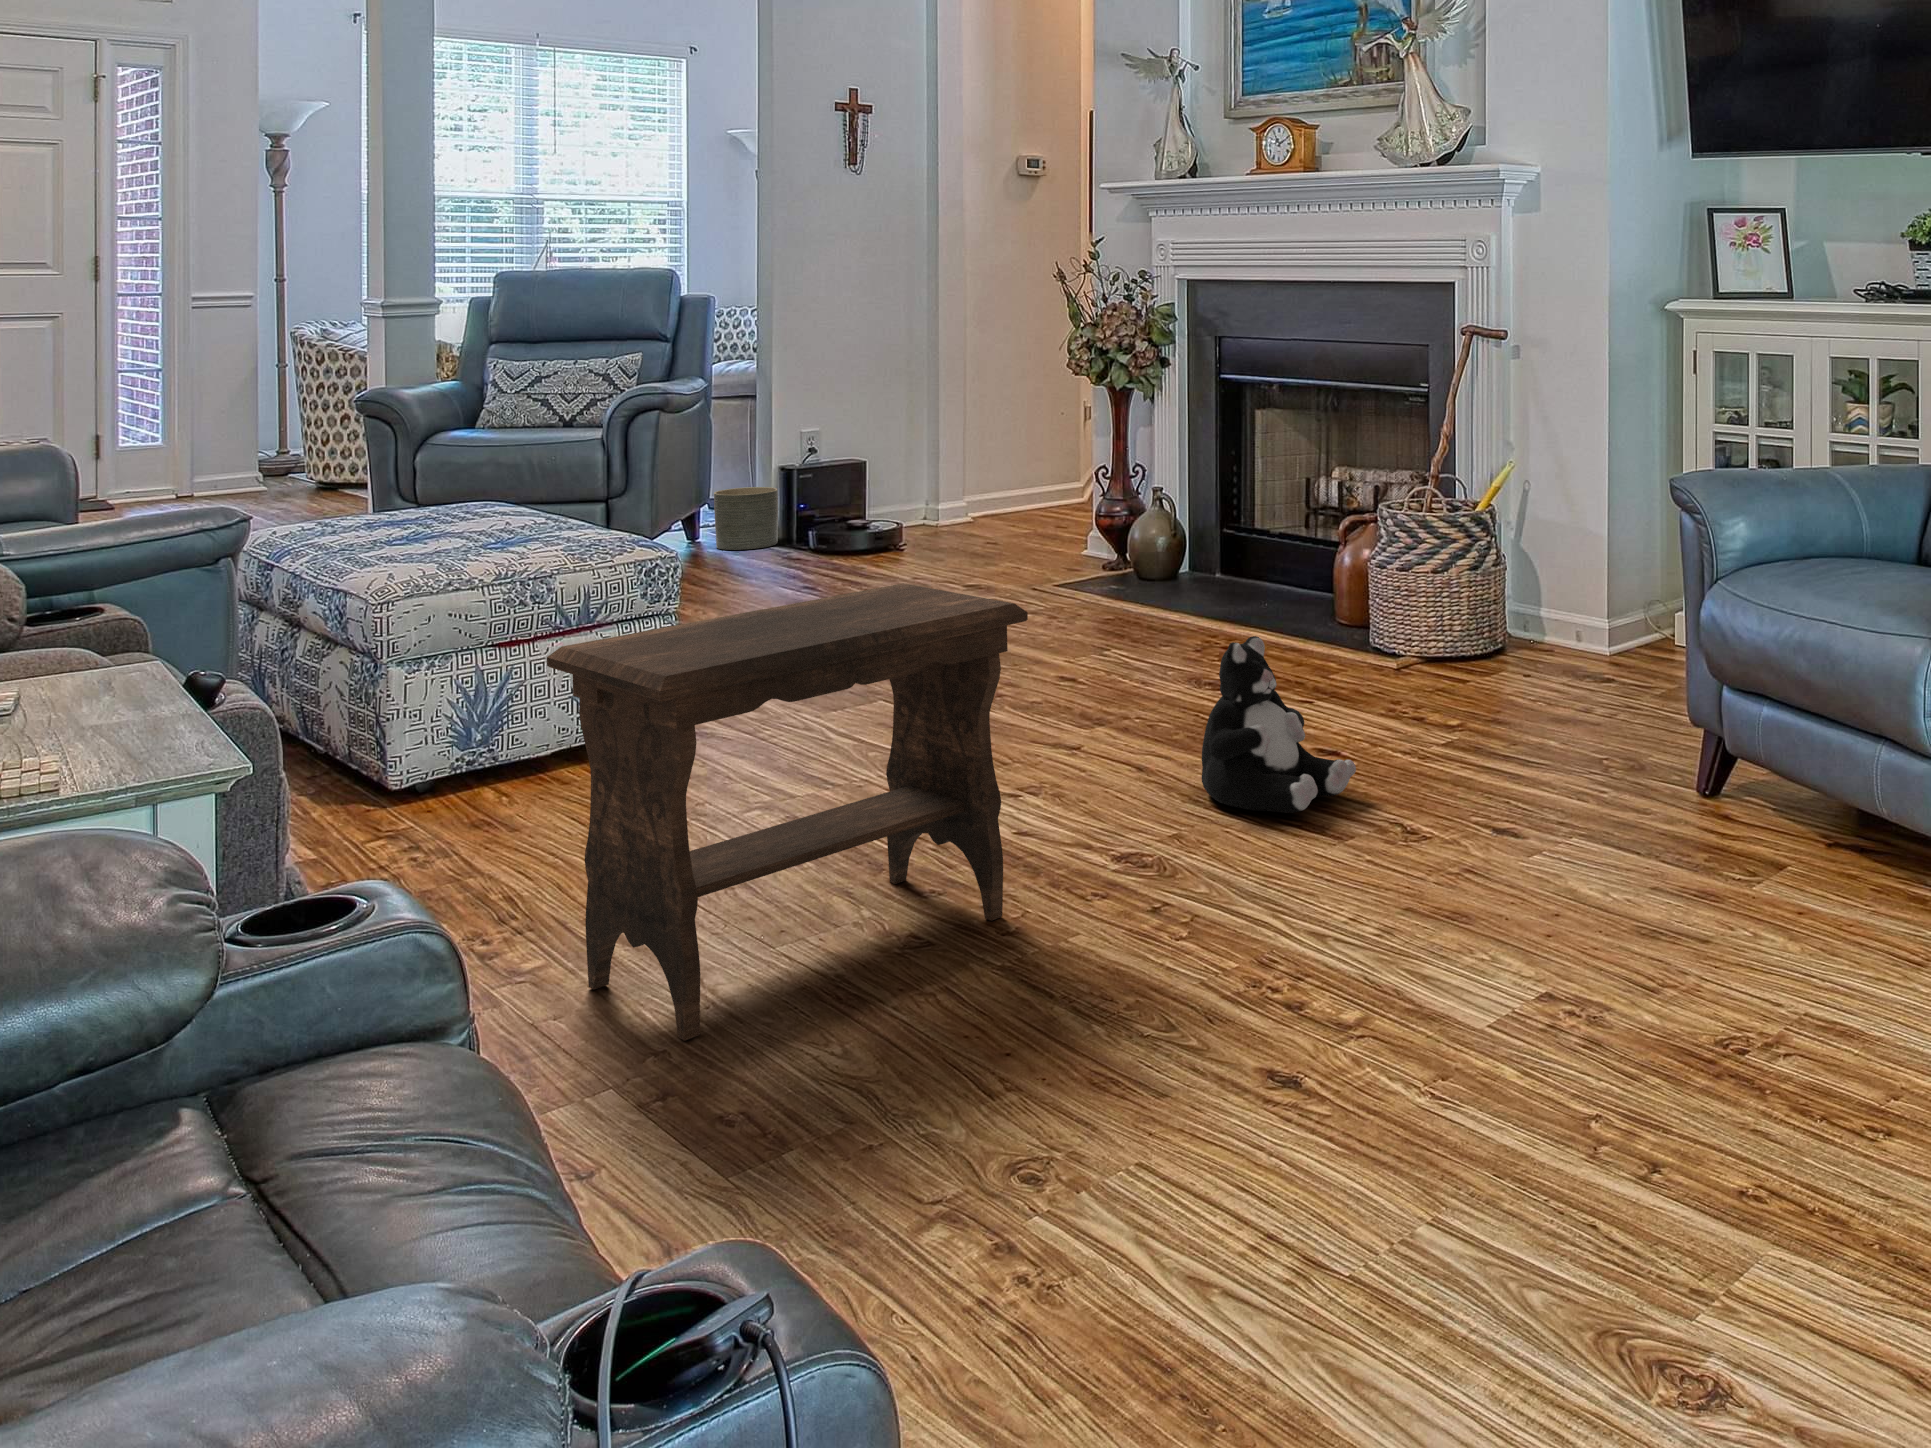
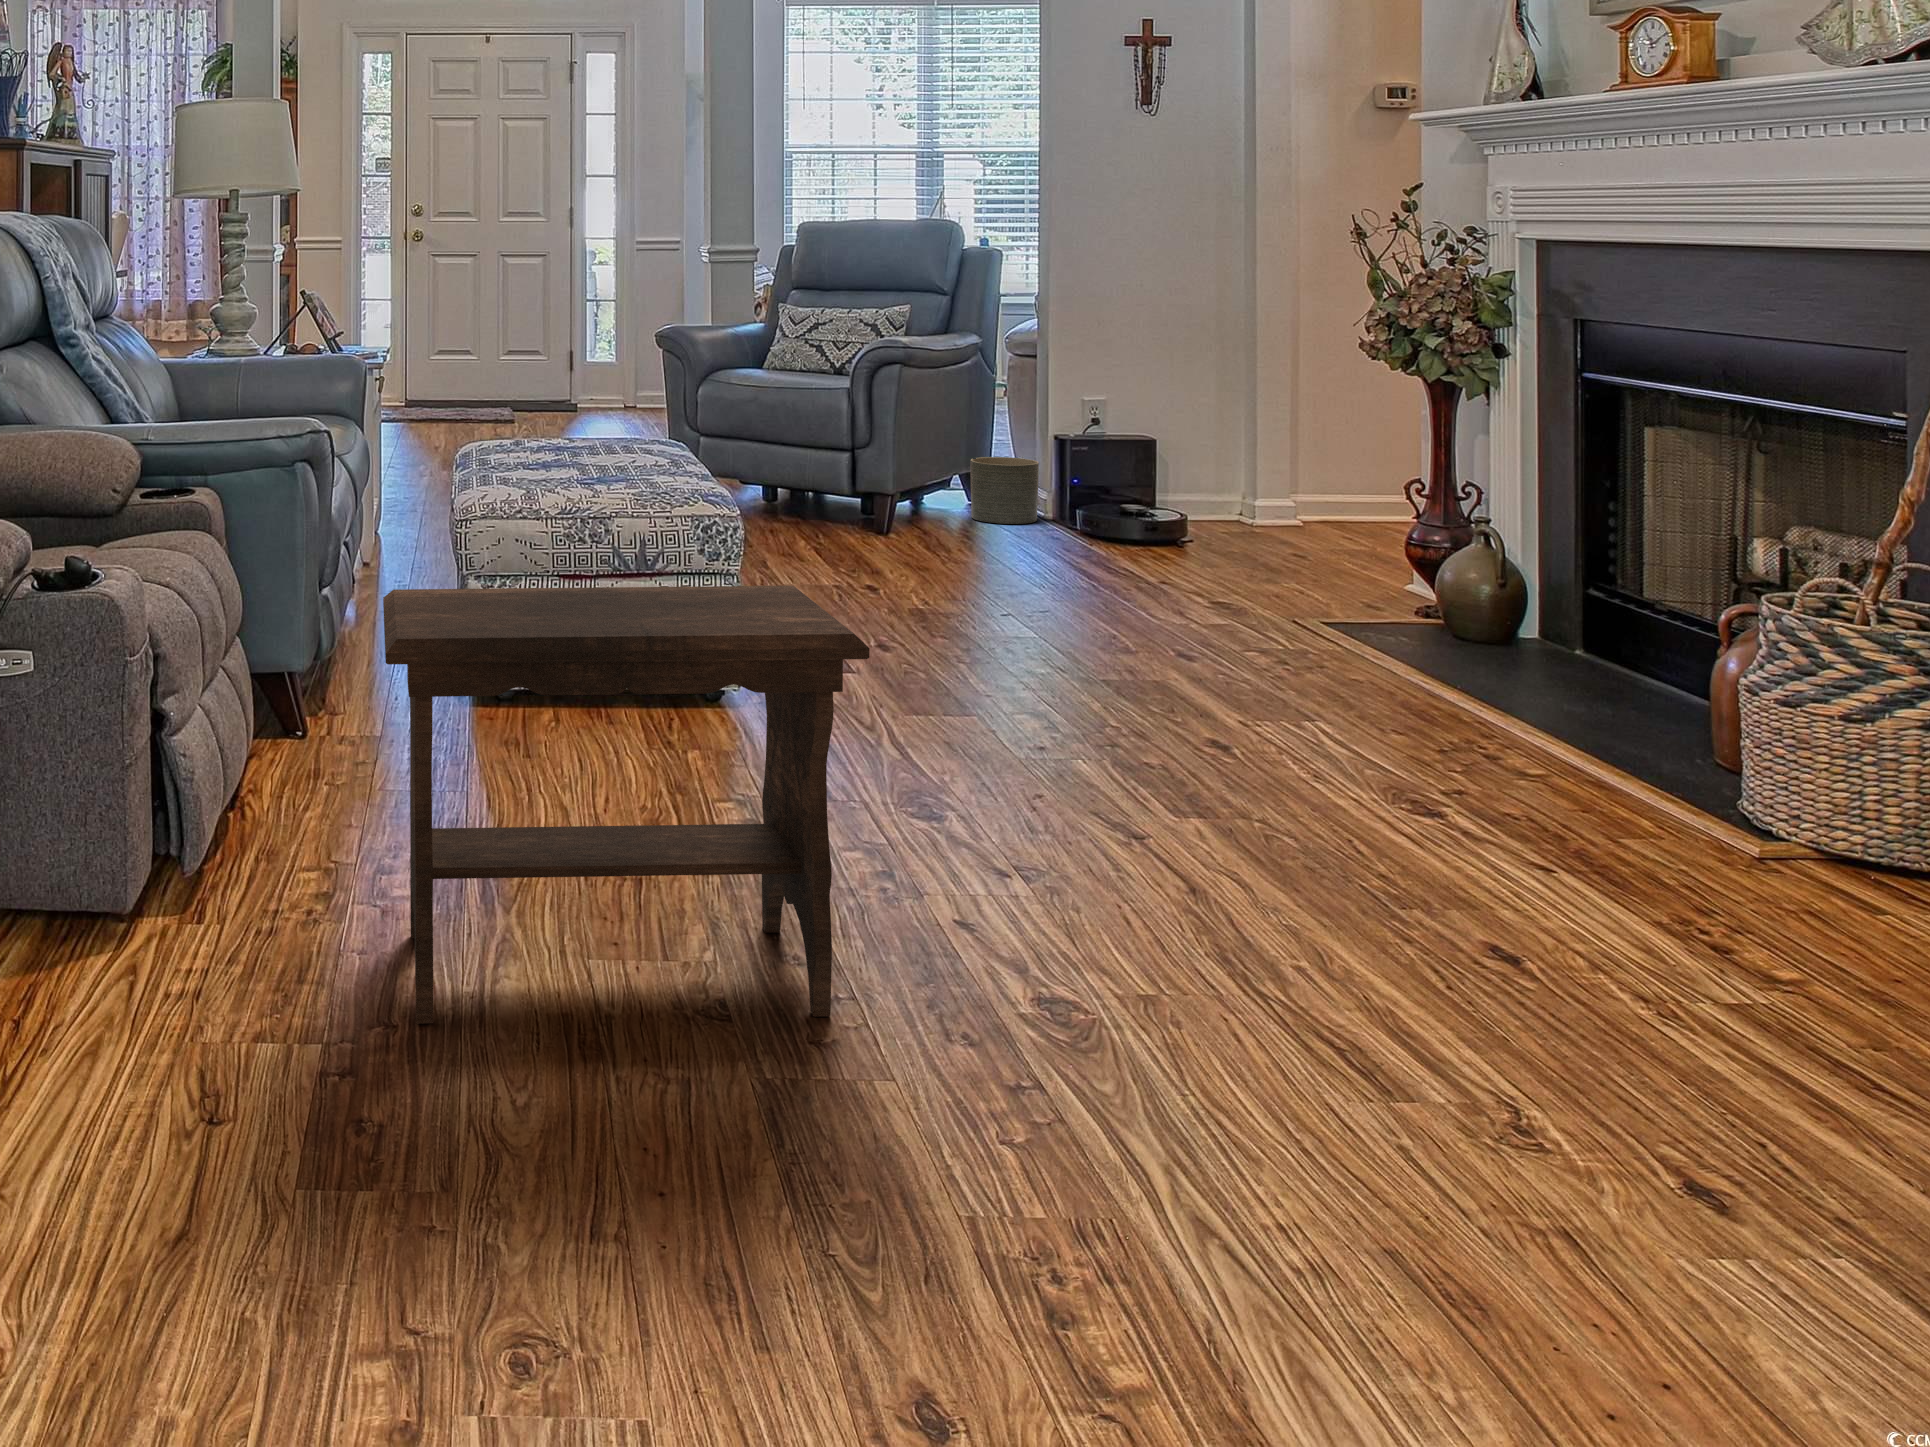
plush toy: present [1202,636,1356,813] -> none [1223,748,1474,1023]

